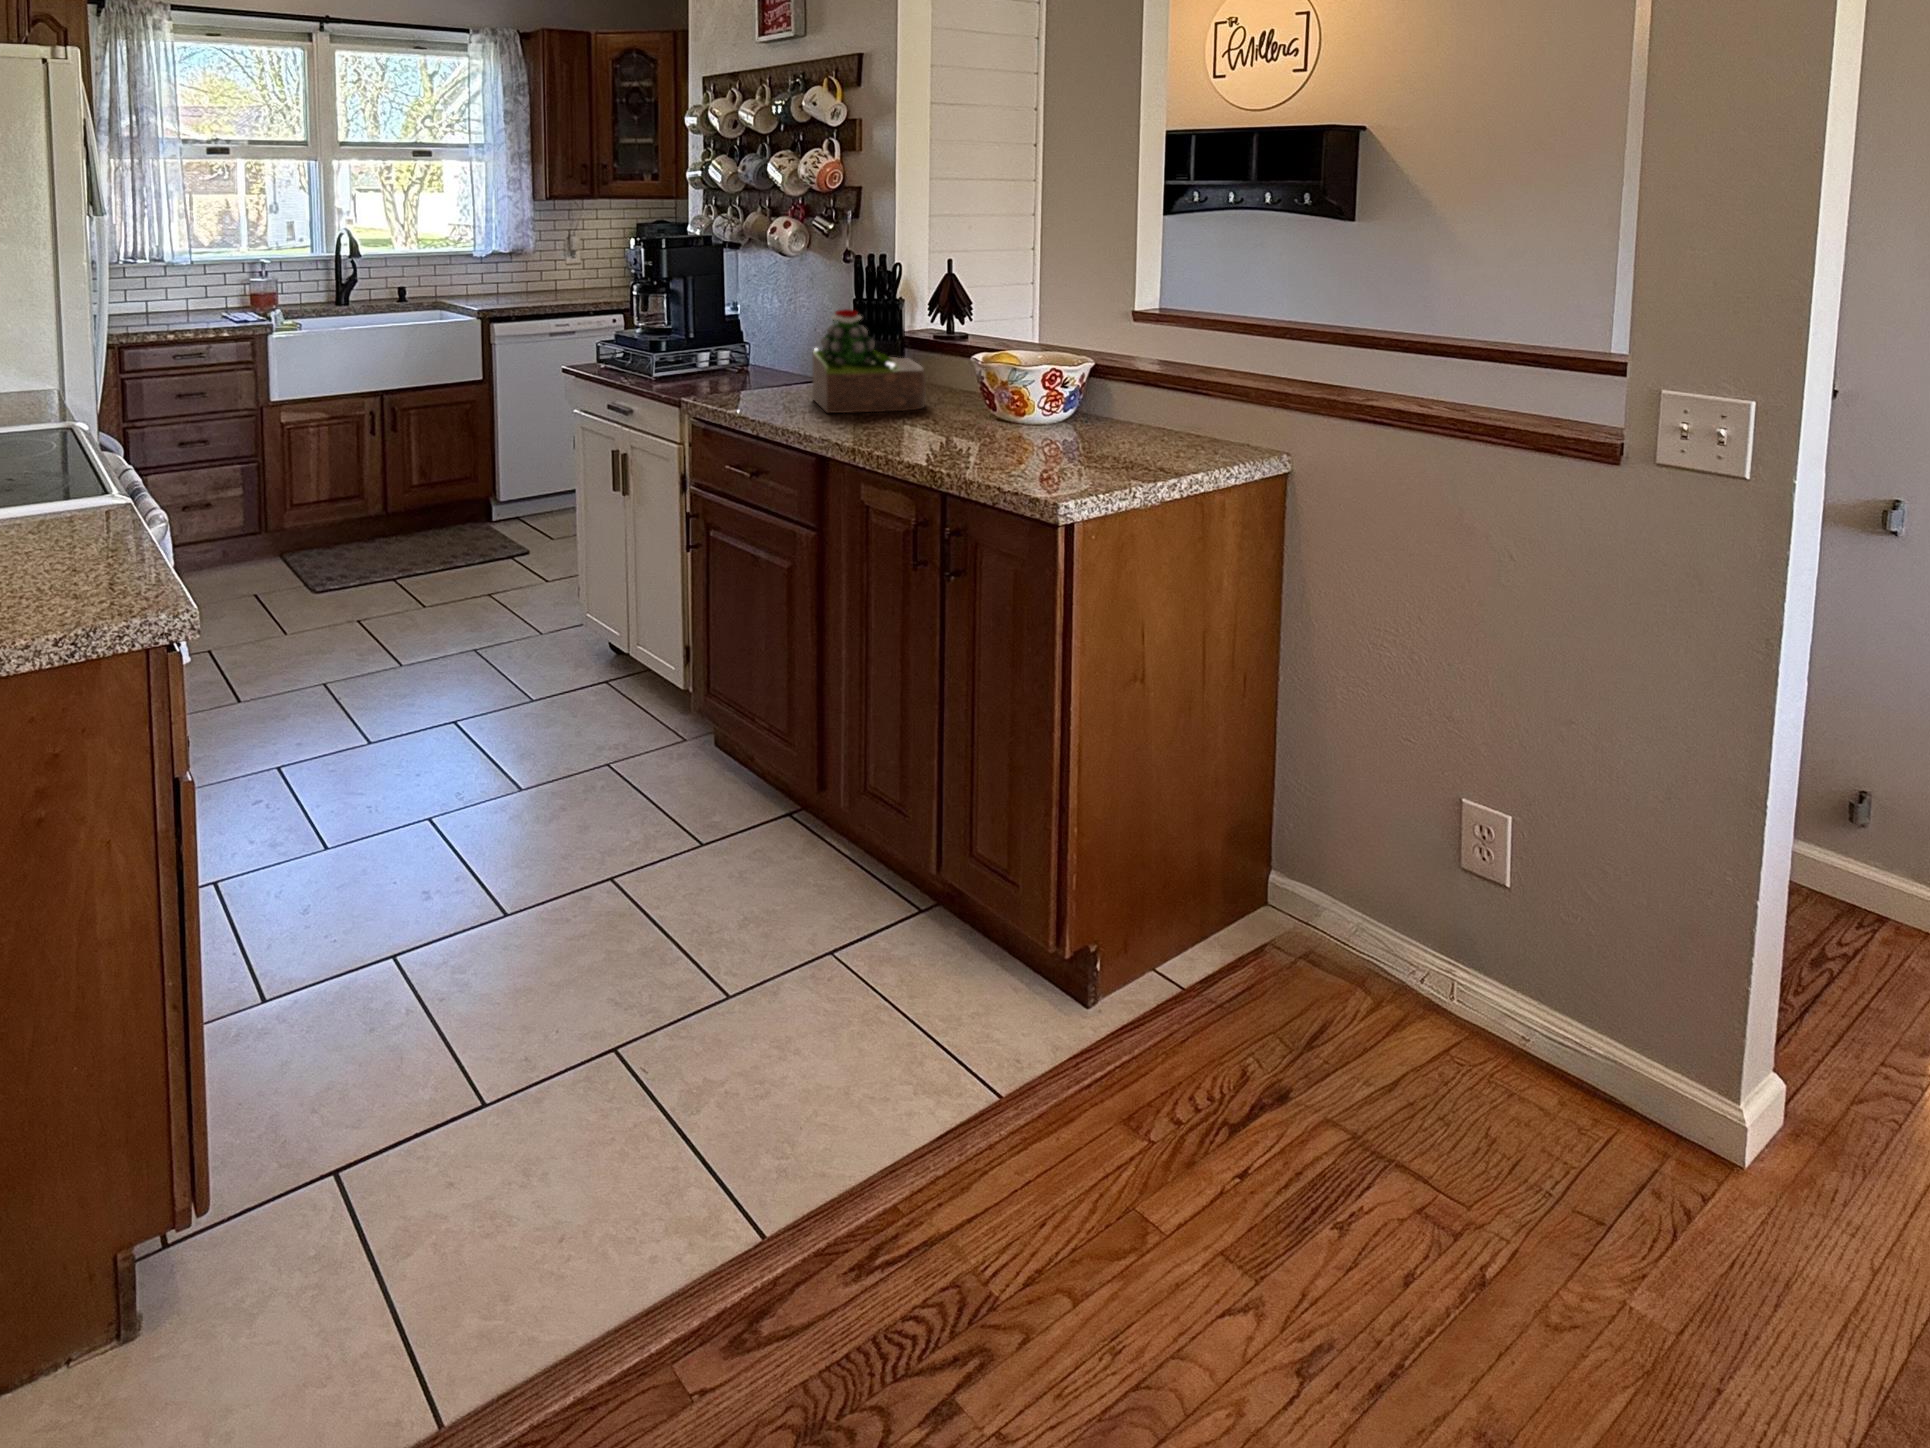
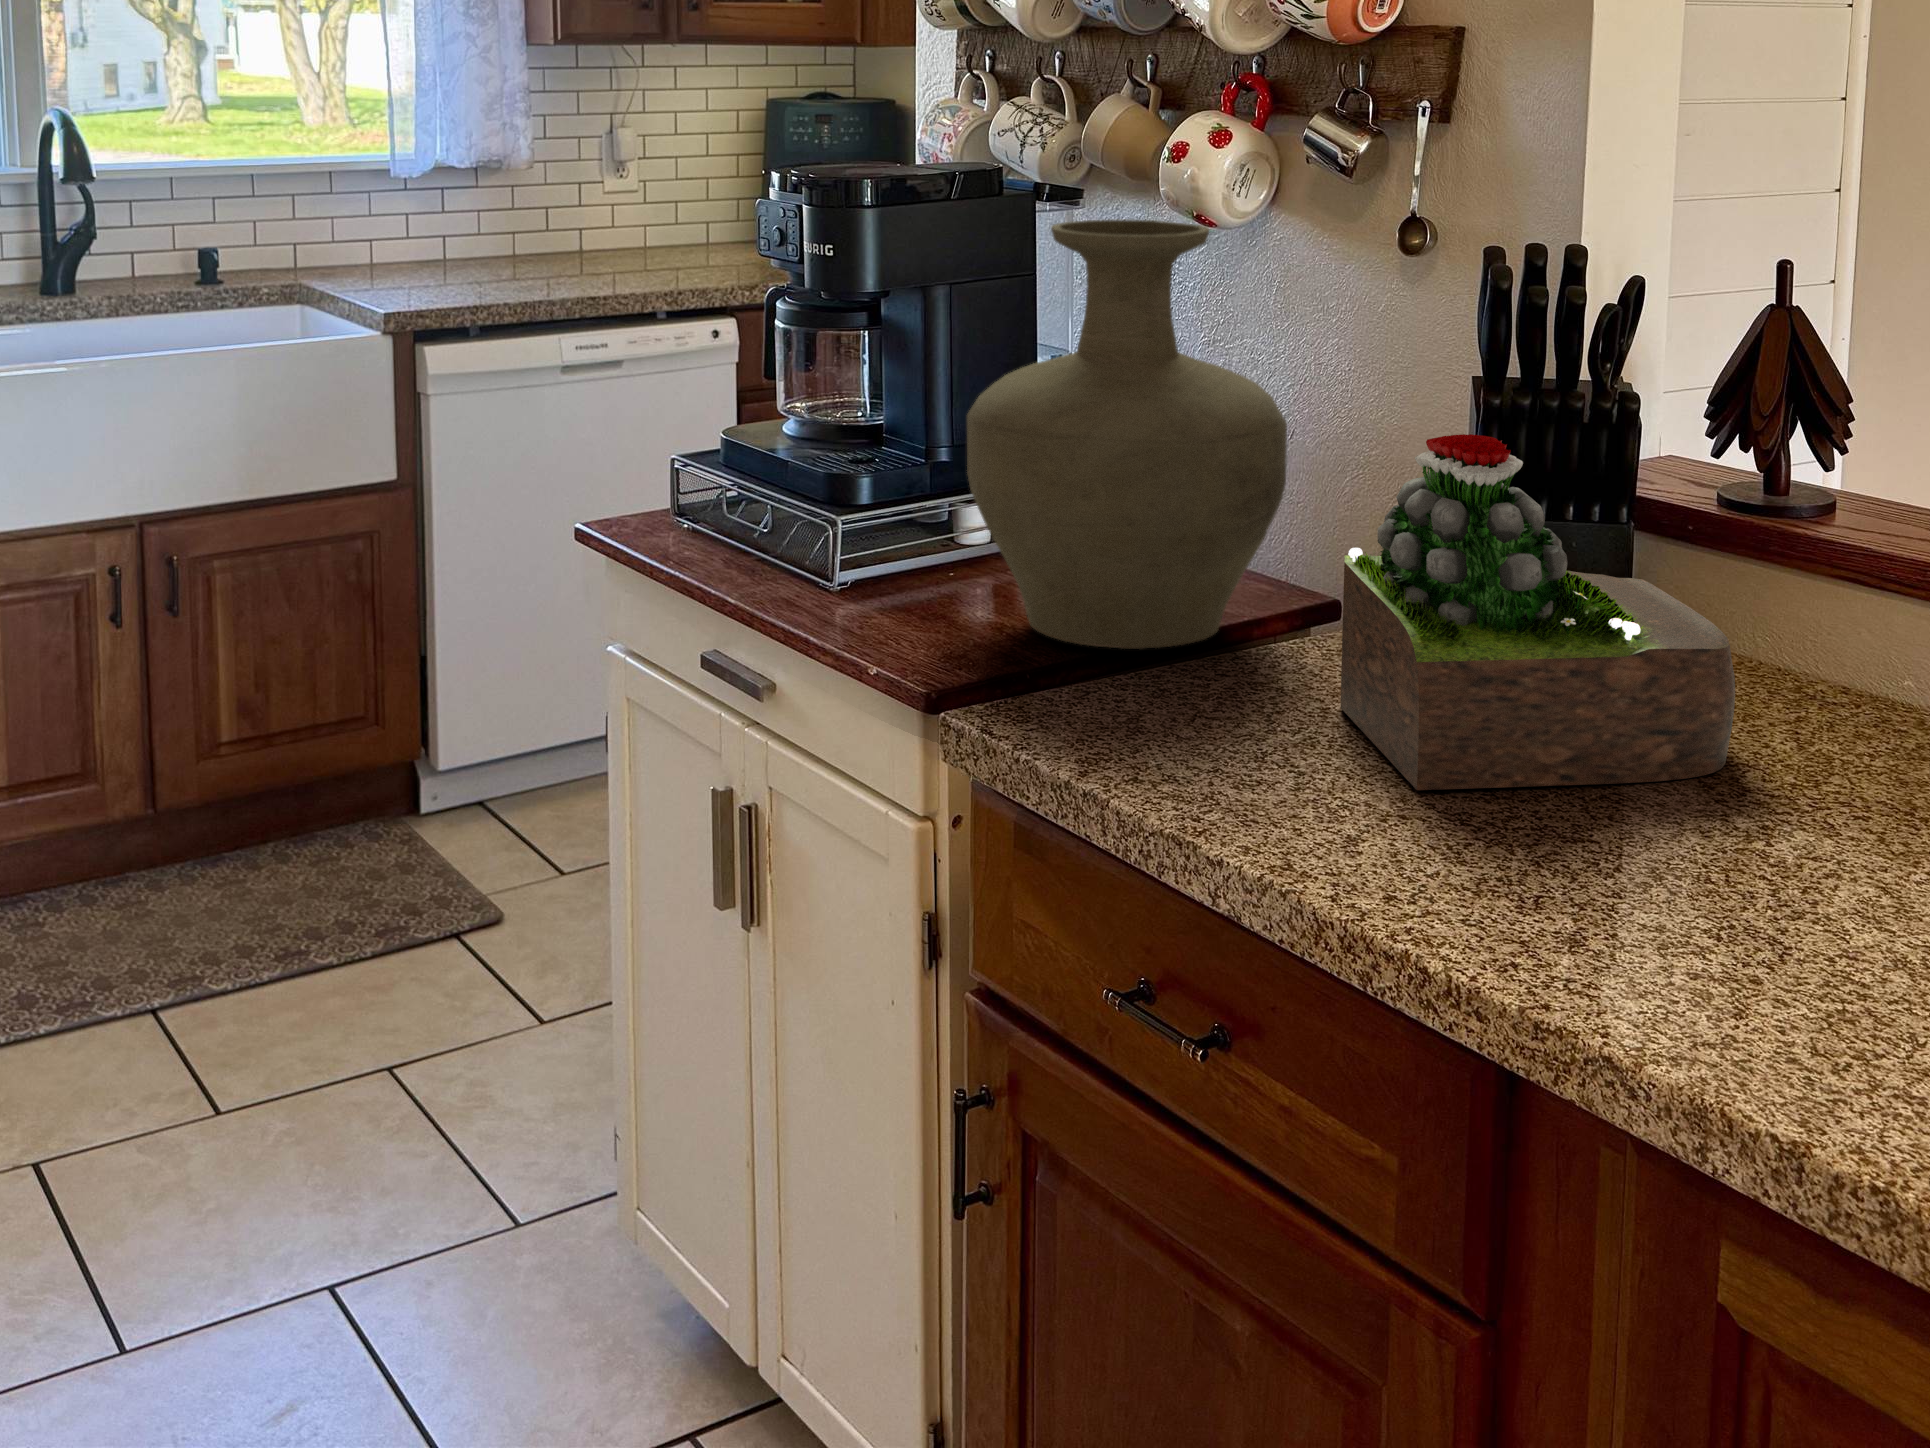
vase: none [698,250,802,389] -> present [967,219,1287,649]

